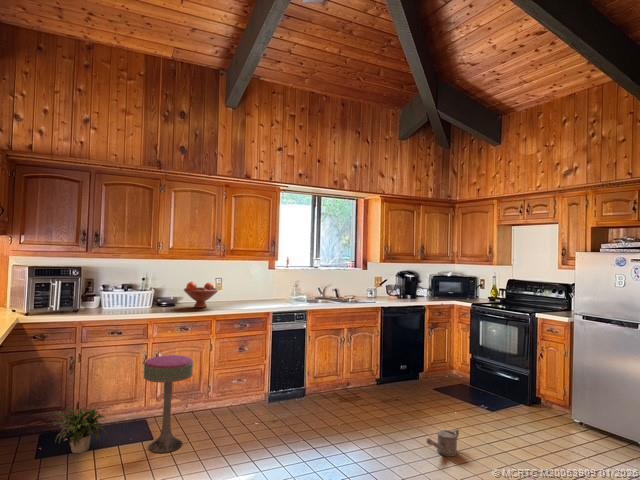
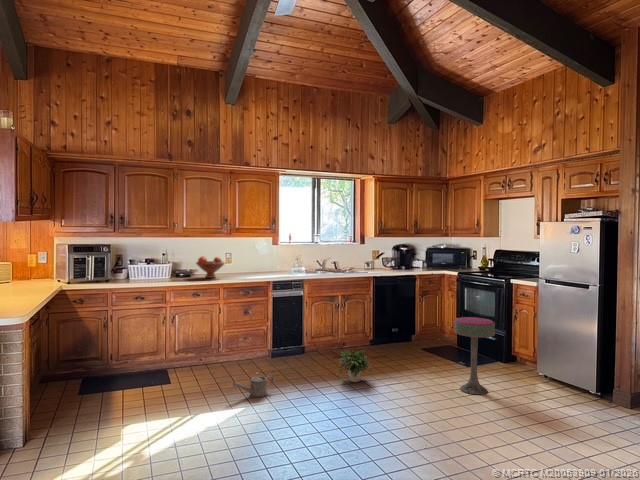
bar stool: present [144,355,193,453] -> present [454,317,495,395]
potted plant: present [40,408,106,453] -> present [337,350,373,382]
watering can: present [427,429,459,457] -> present [233,376,273,397]

